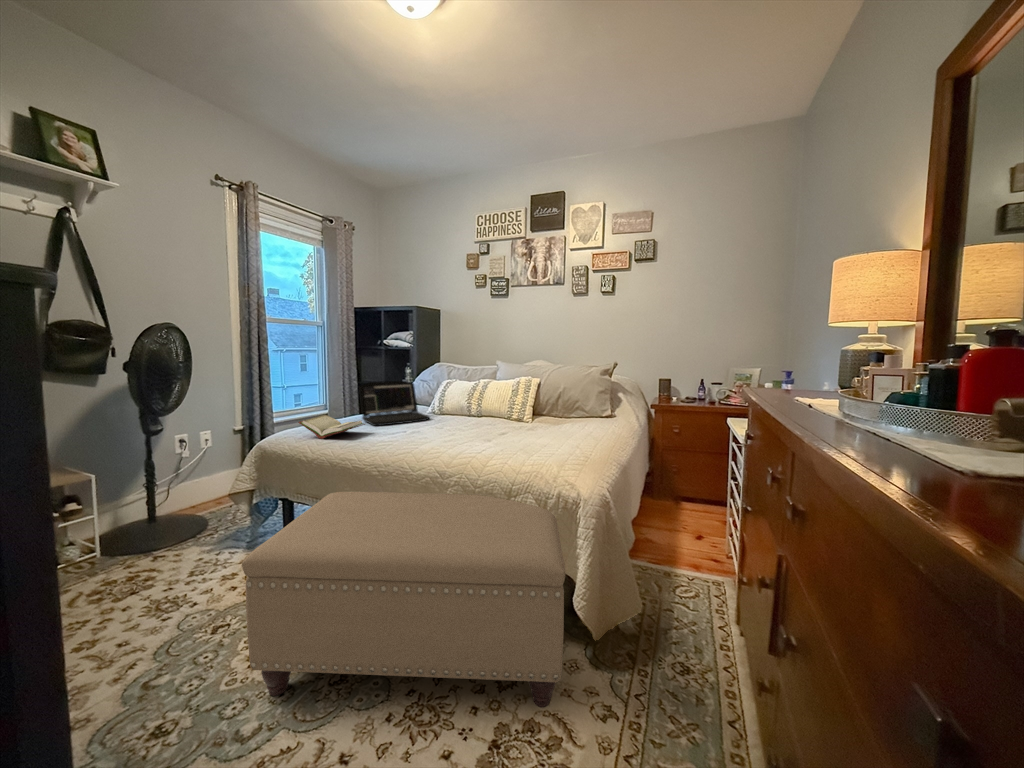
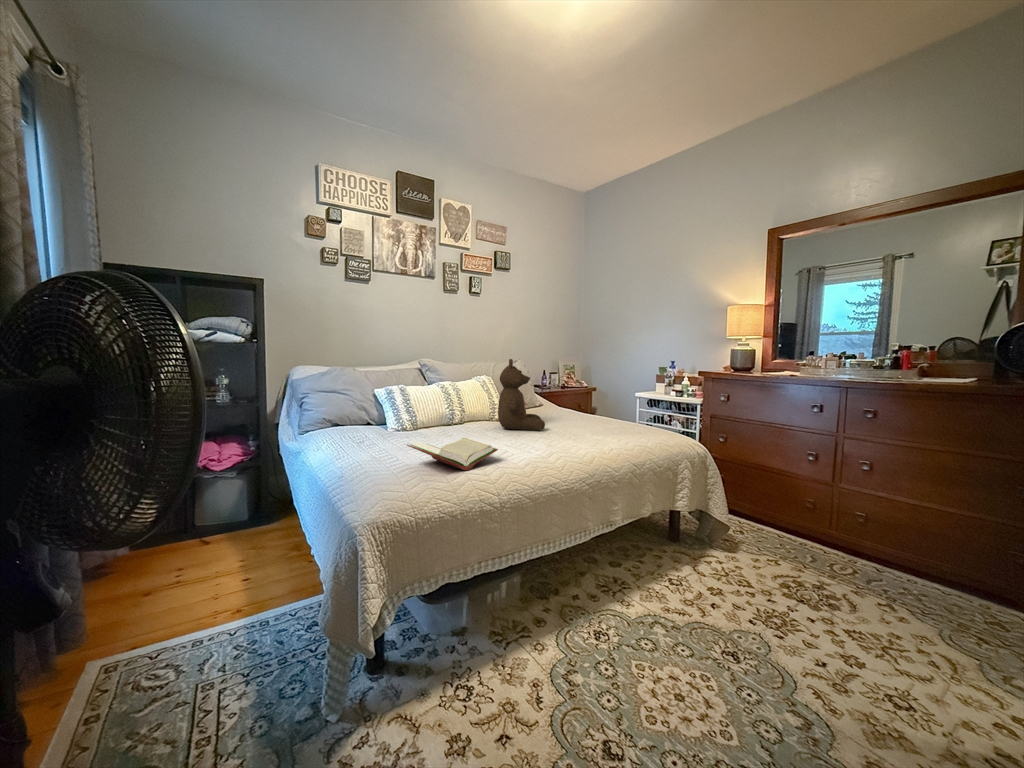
stuffed bear: none [441,363,495,433] -> present [498,359,545,430]
laptop: present [359,381,430,426] -> none [368,387,444,448]
ottoman: present [242,492,565,707] -> none [593,457,784,699]

